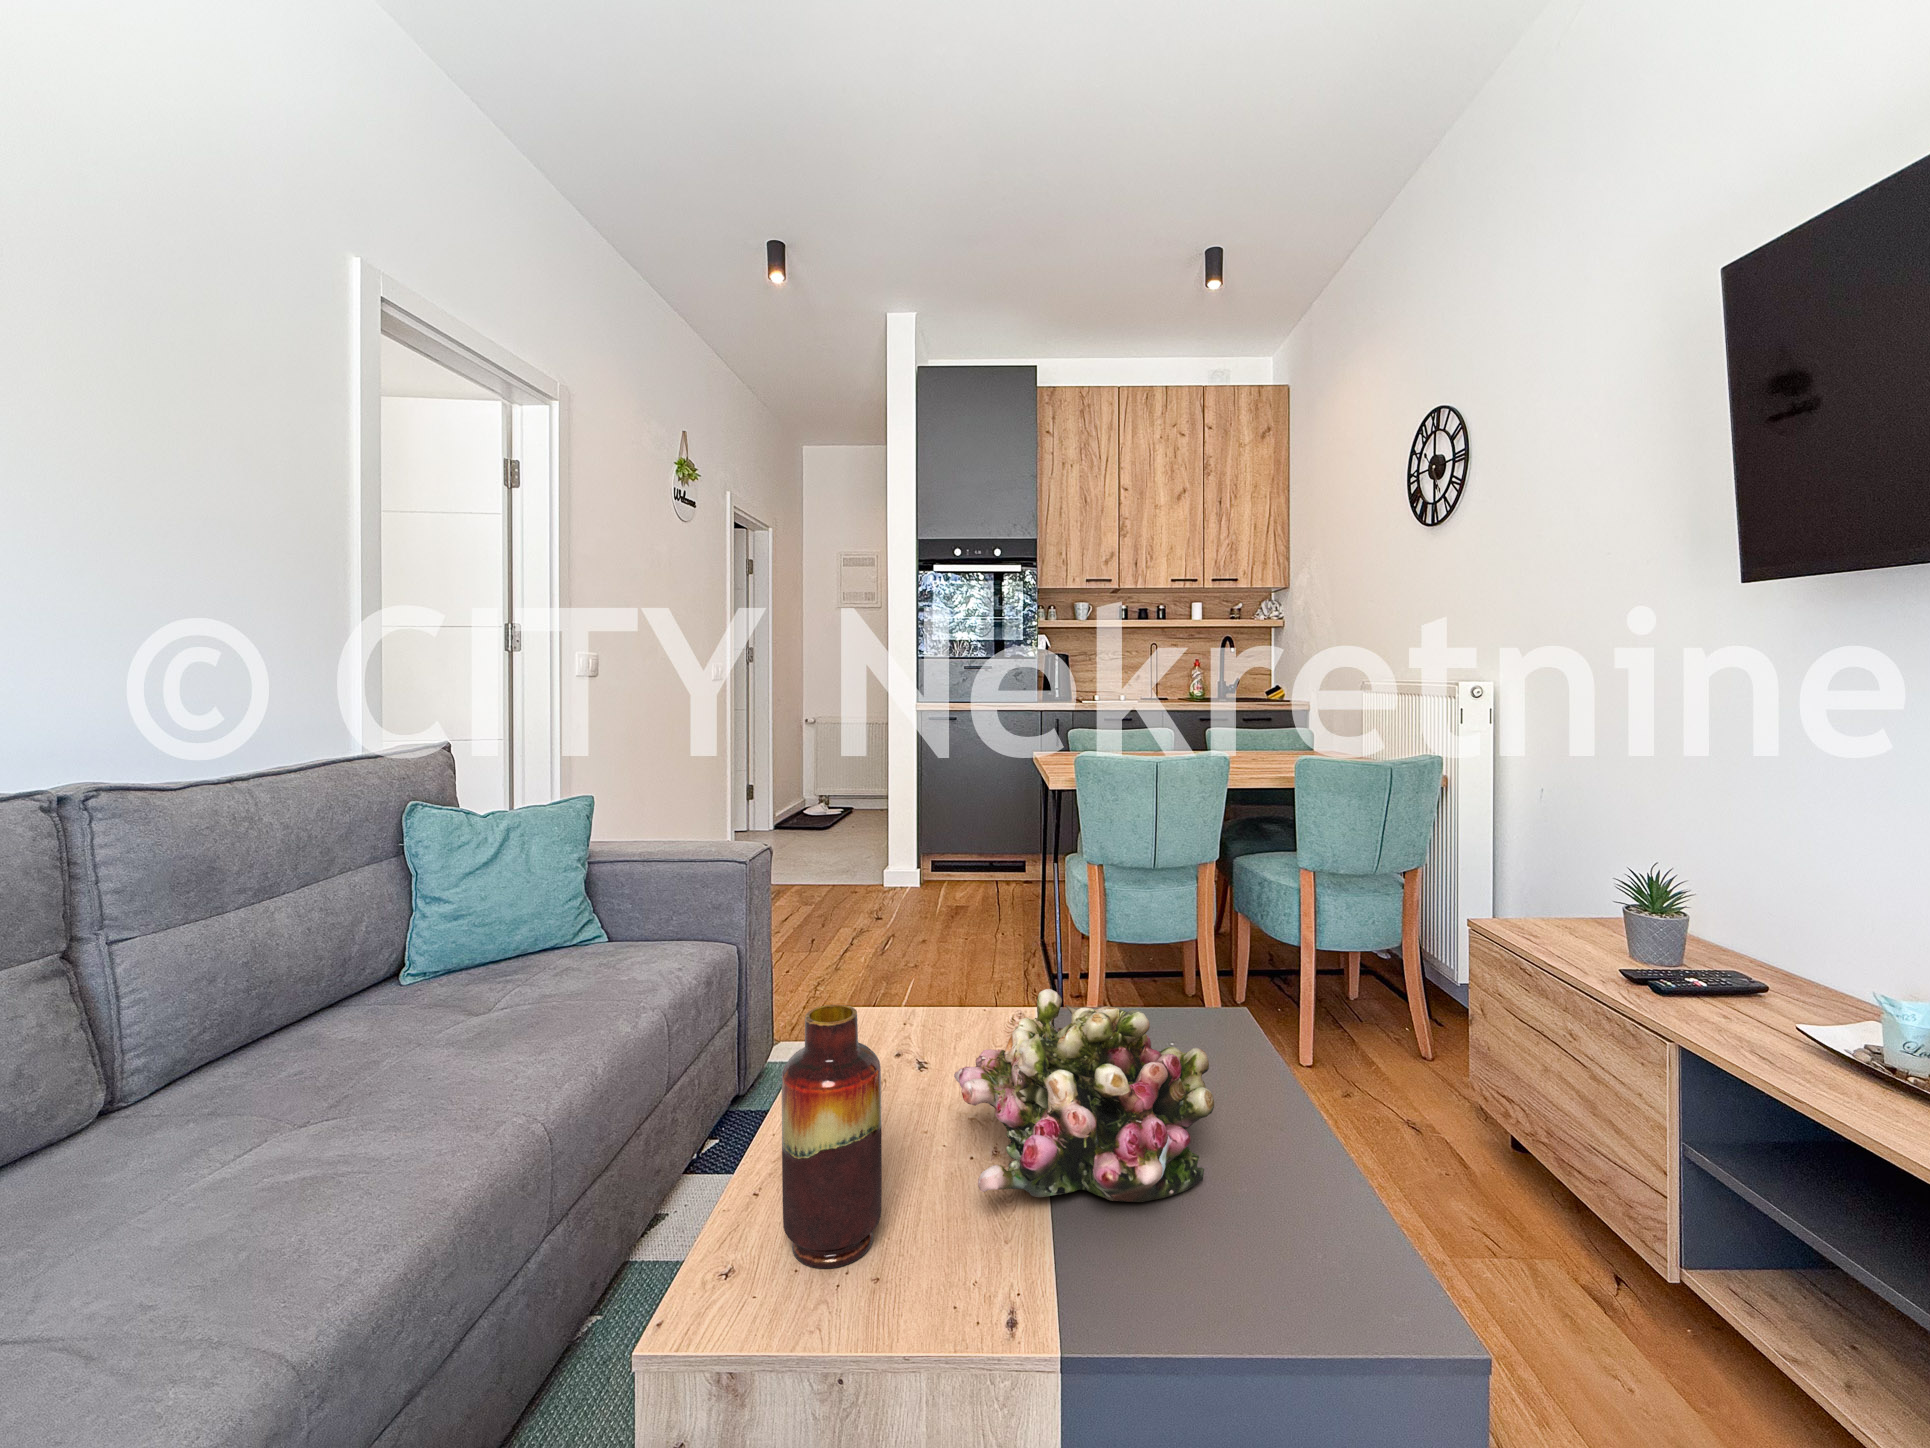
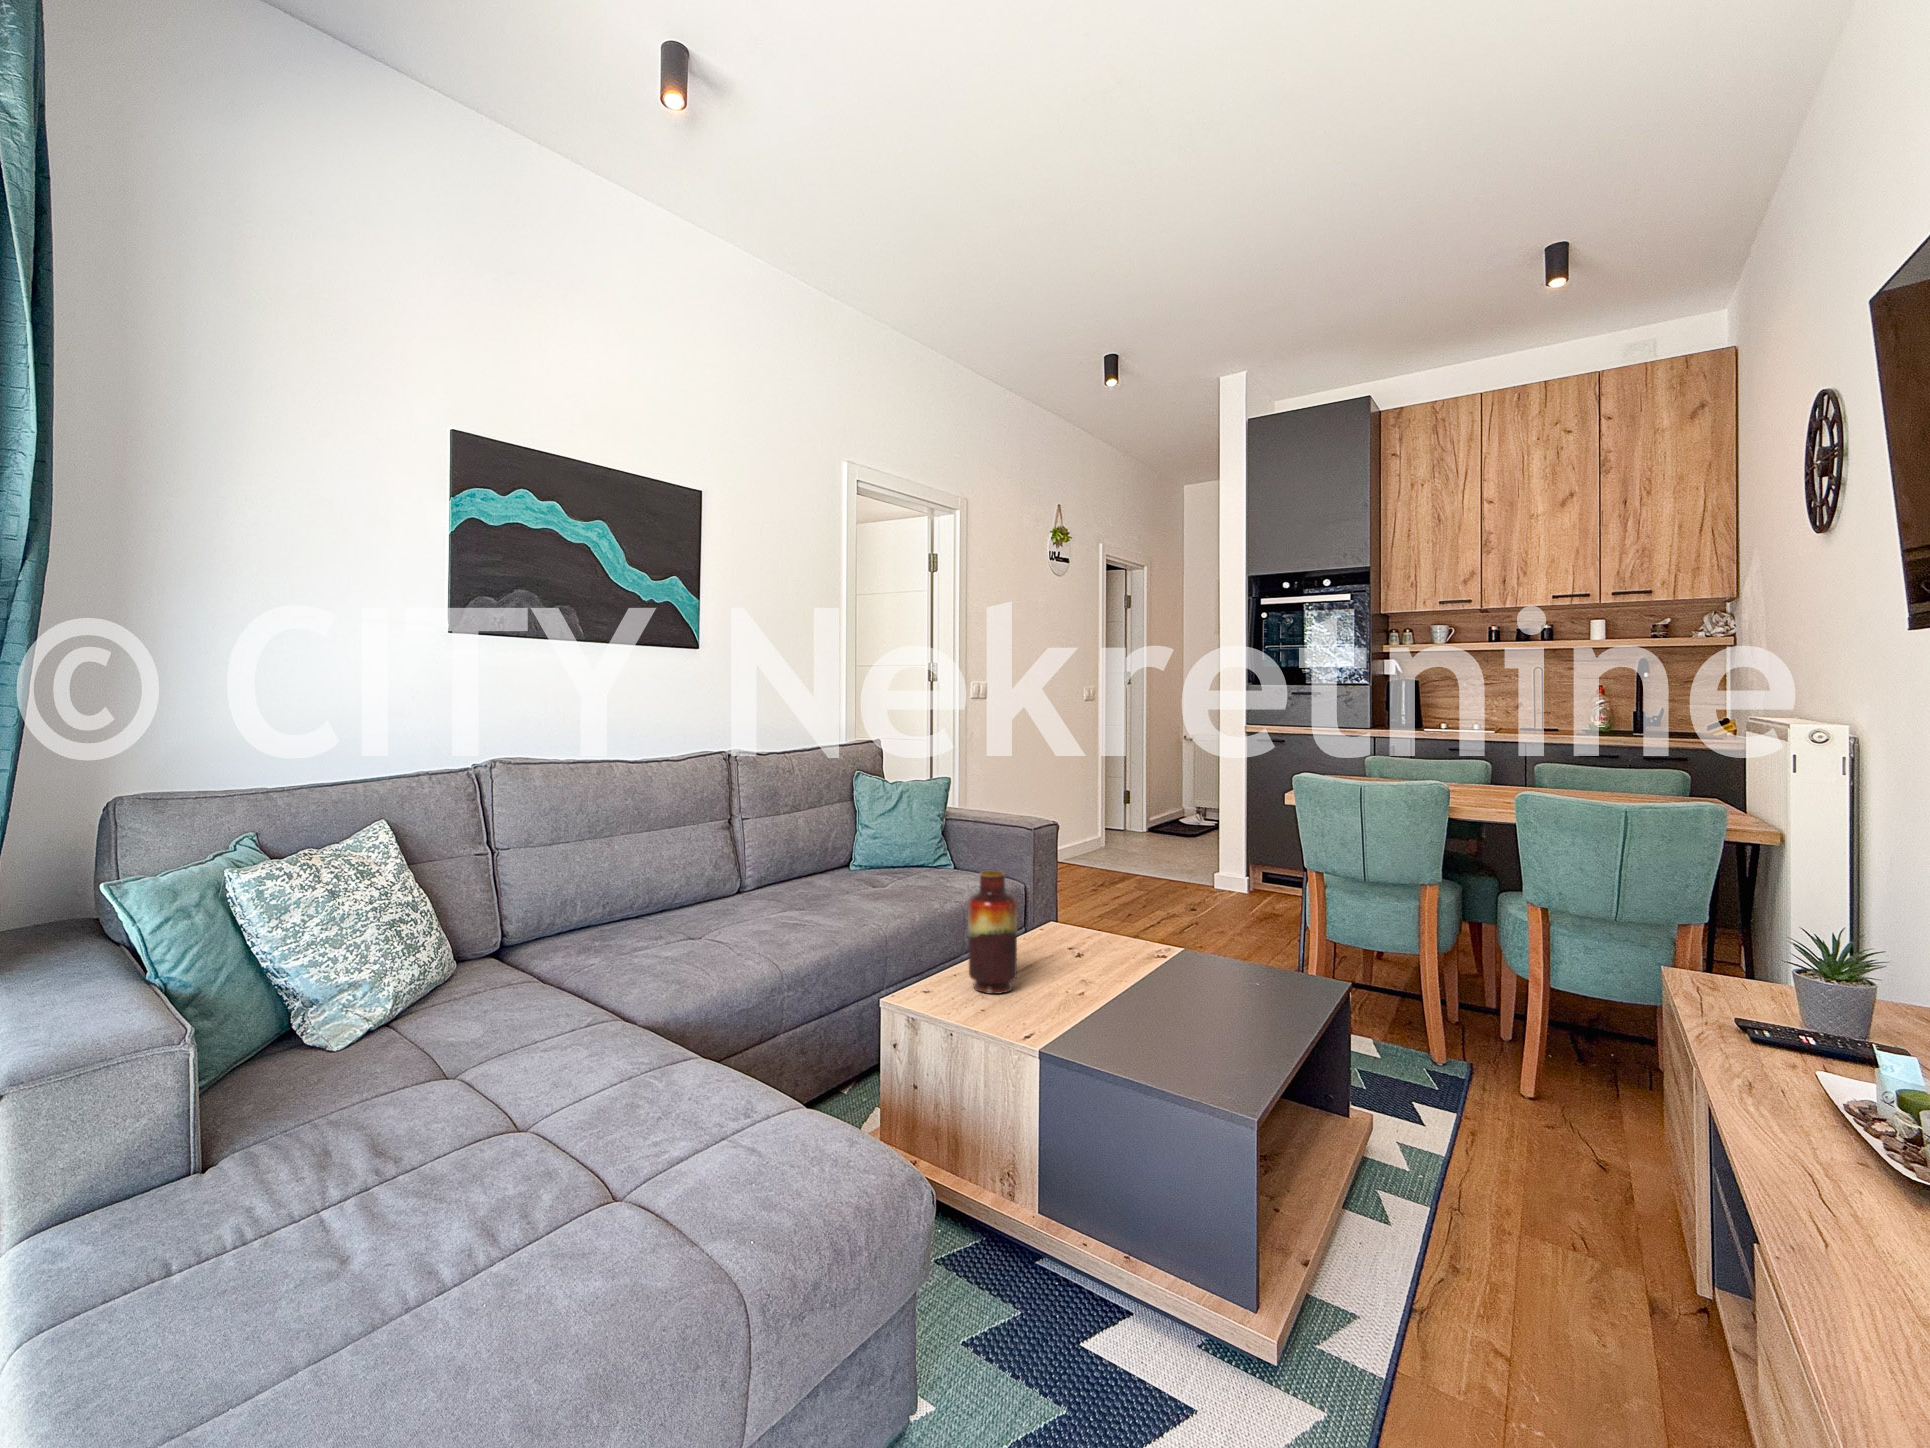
flower arrangement: present [954,989,1214,1202] -> none [1063,893,1231,1014]

